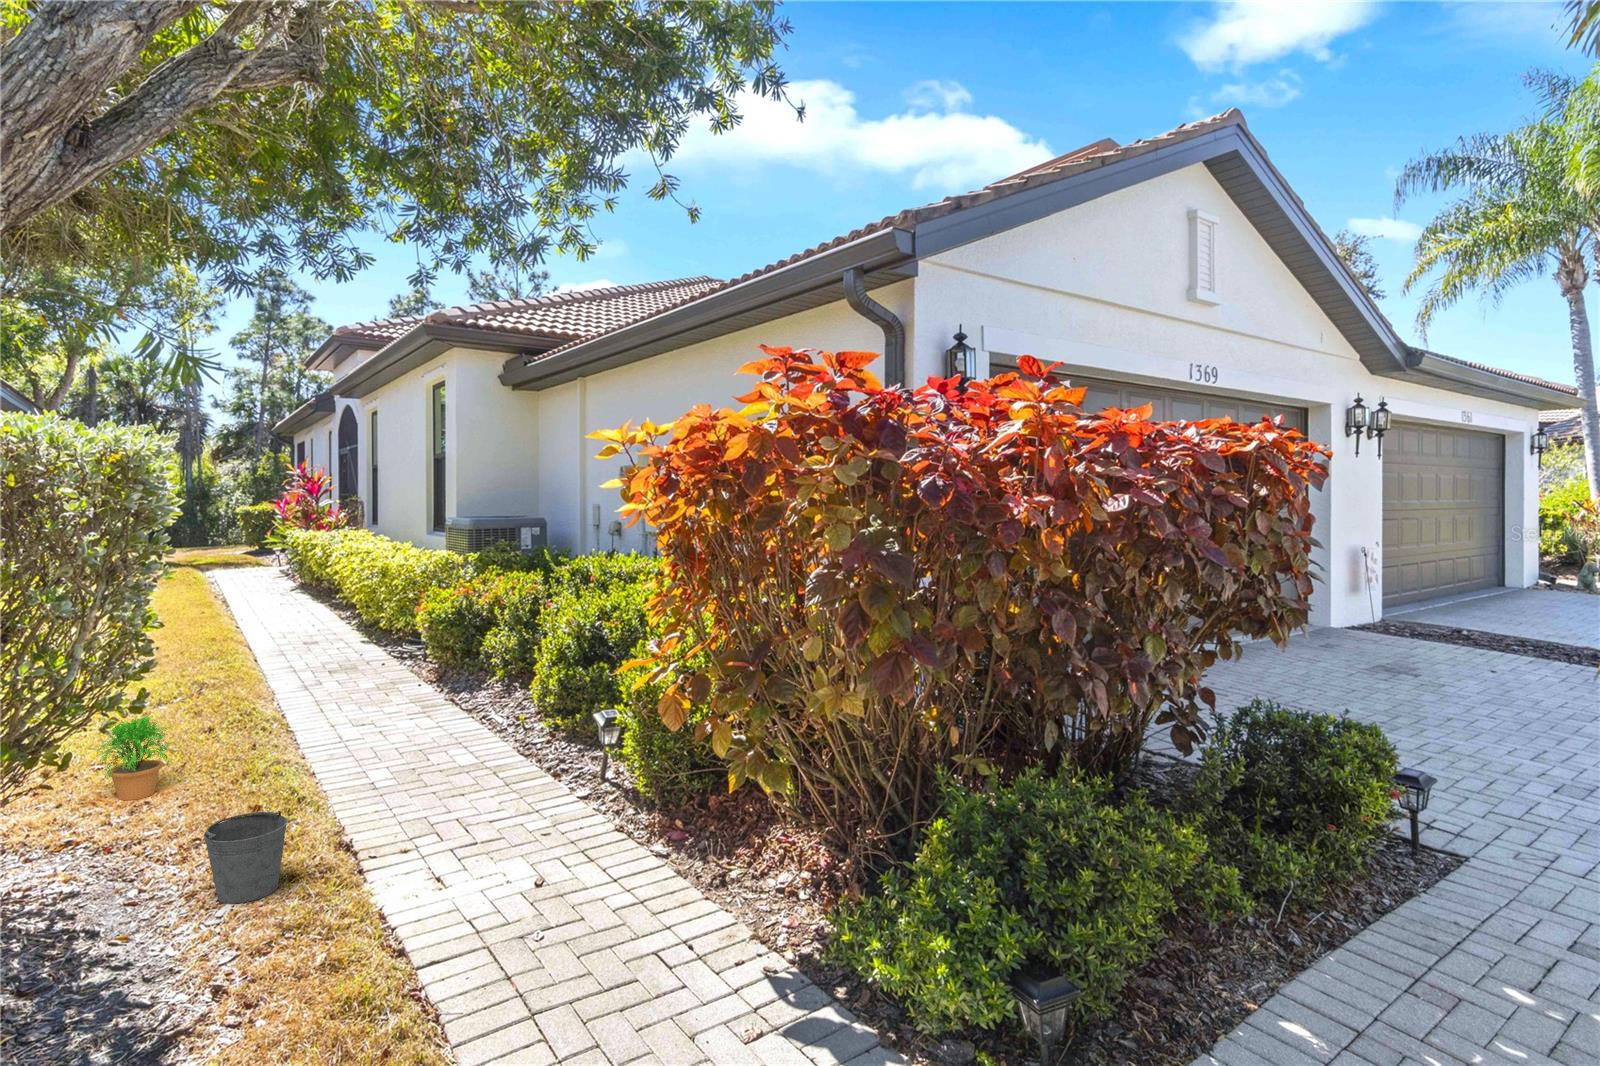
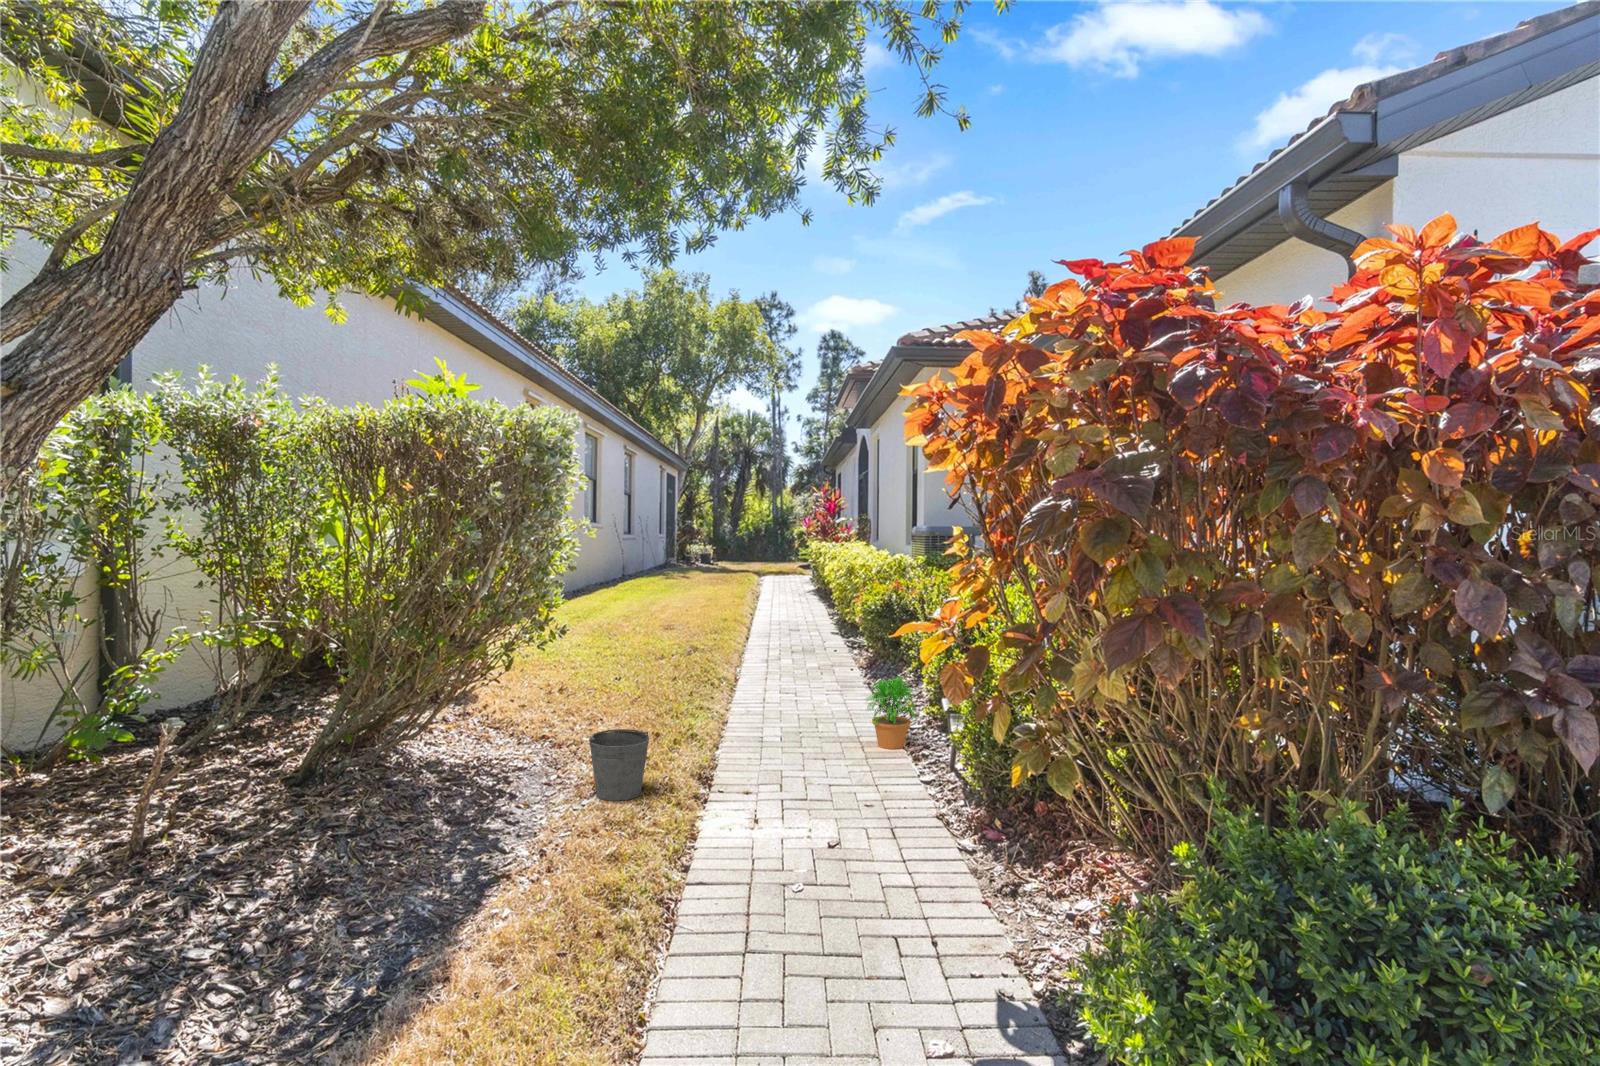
potted plant: present [98,716,169,800] -> present [866,677,917,749]

